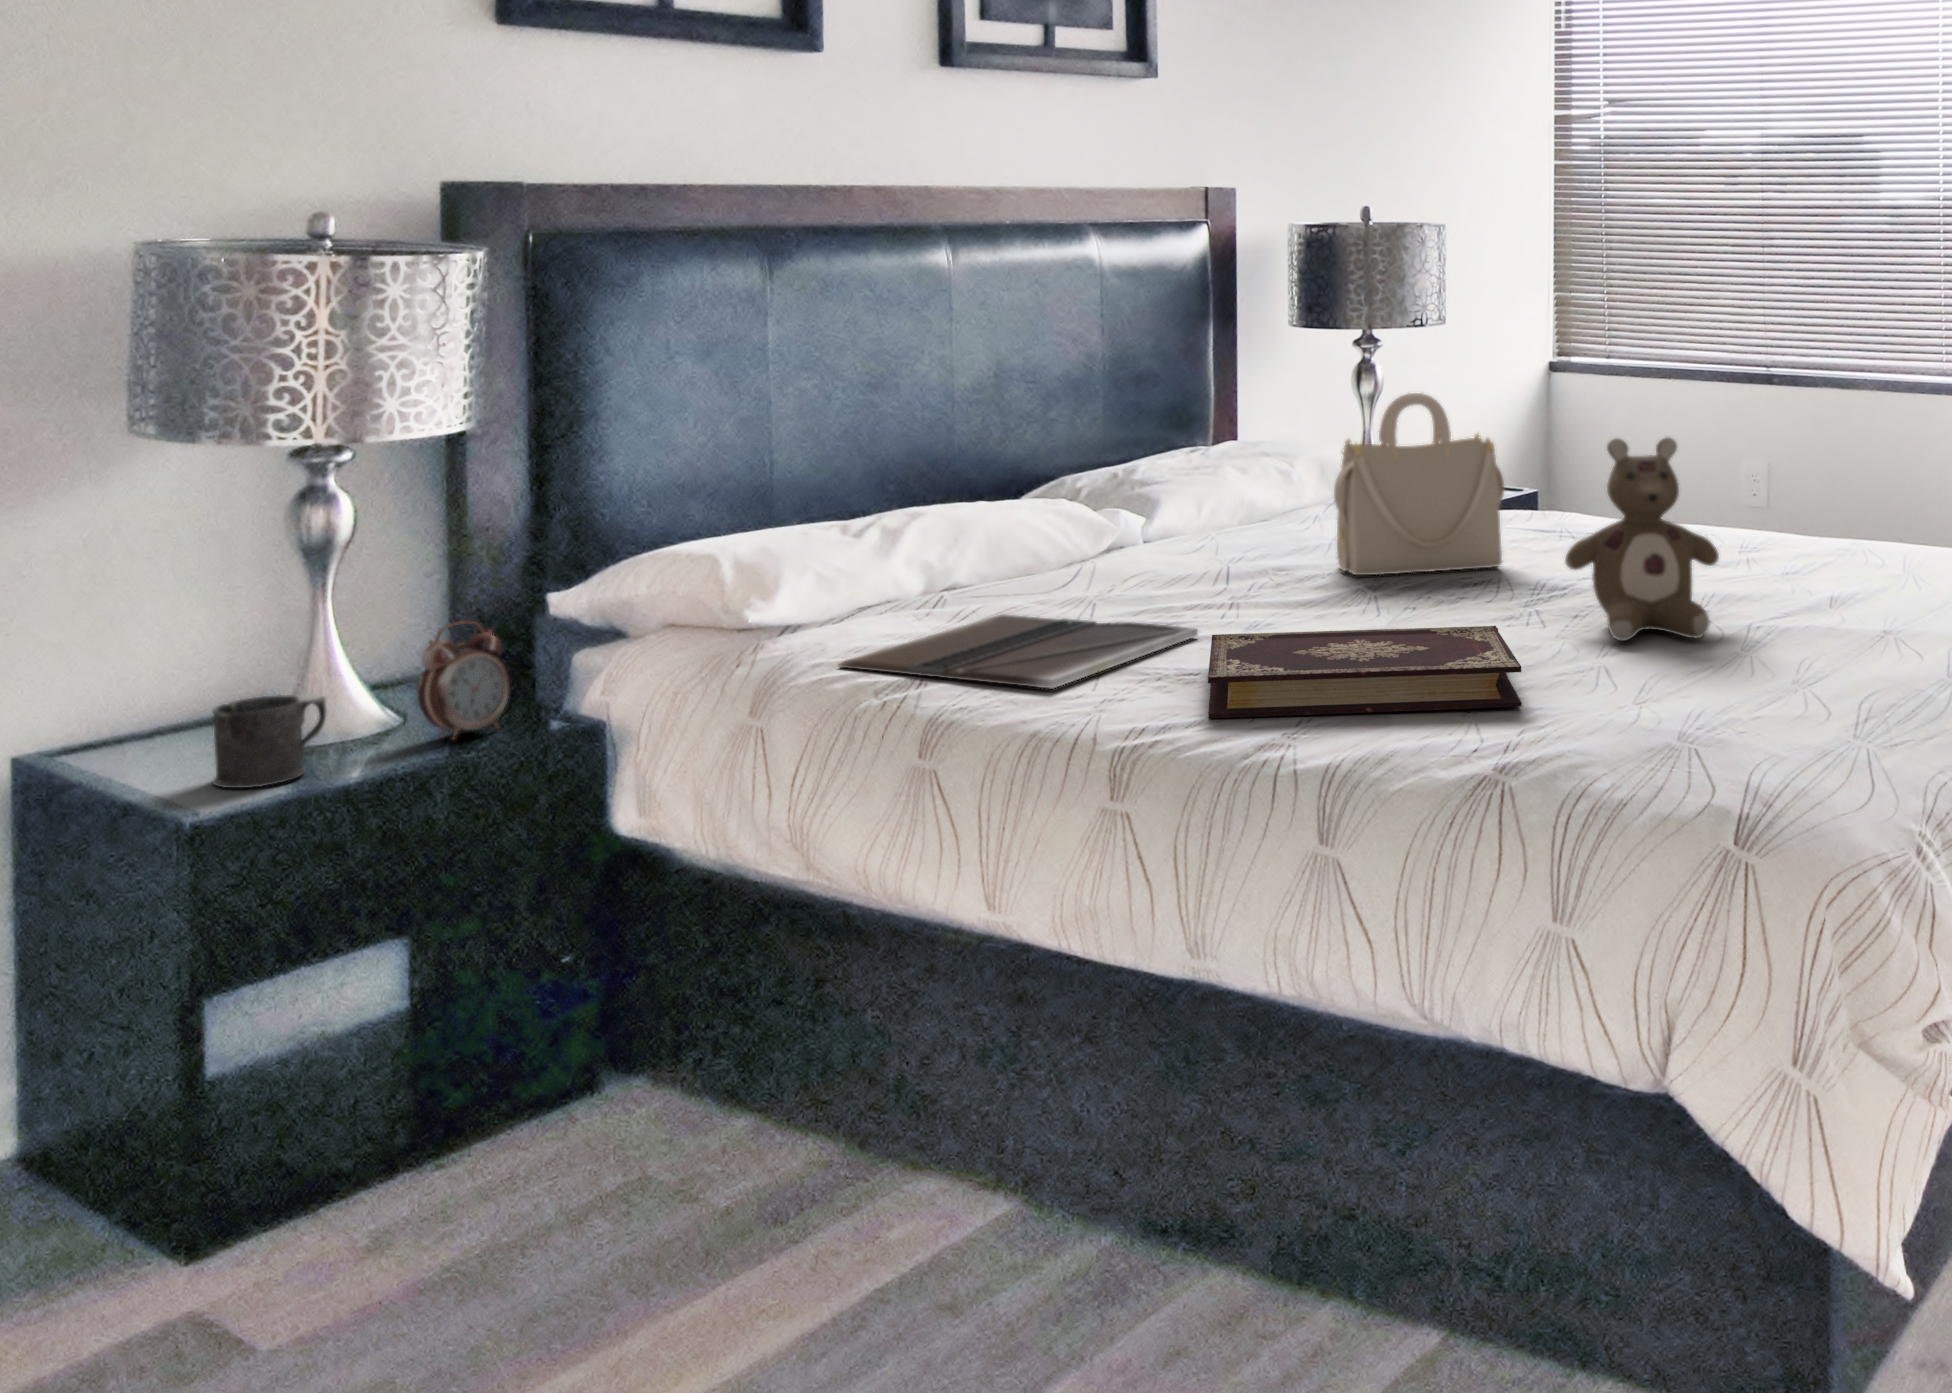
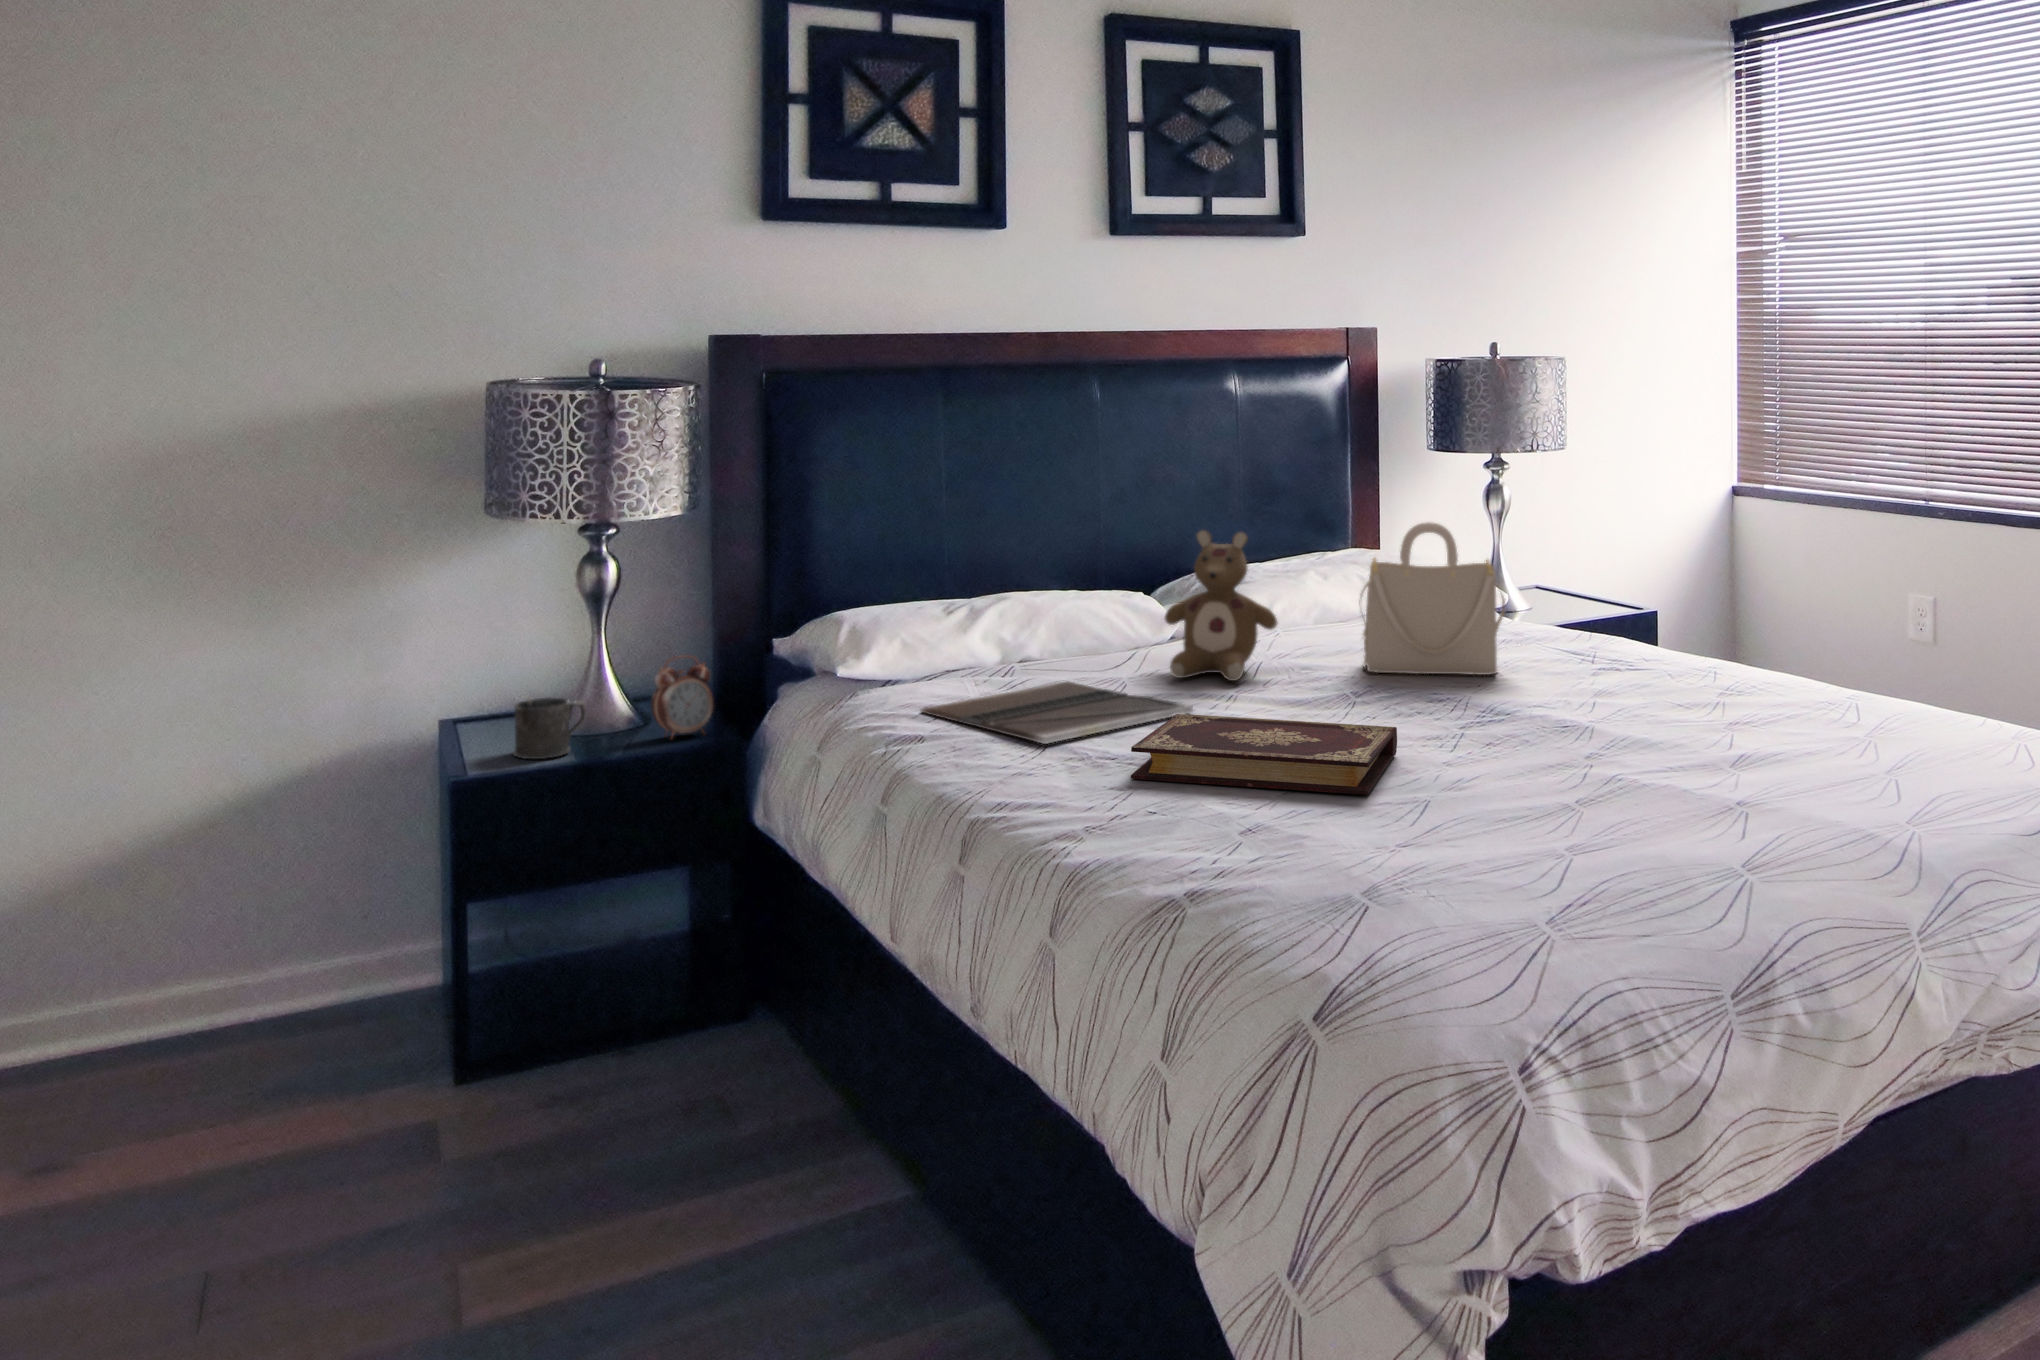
stuffed bear: present [1565,438,1719,641] -> present [1164,531,1277,681]

